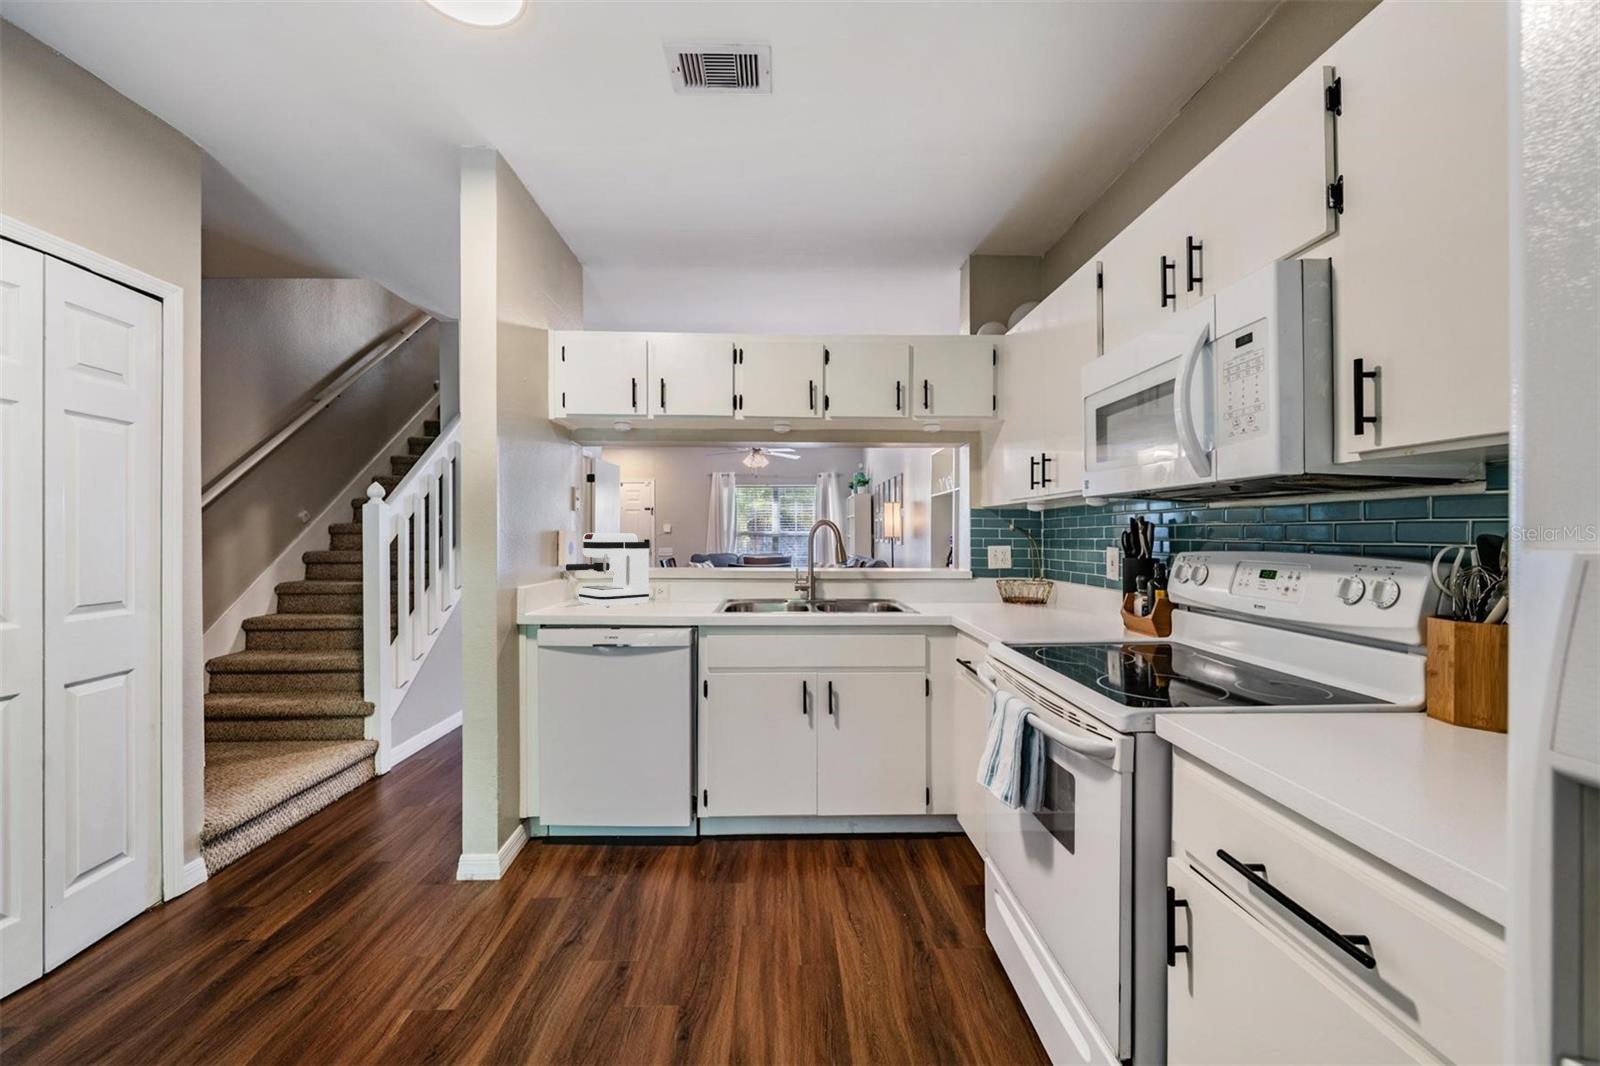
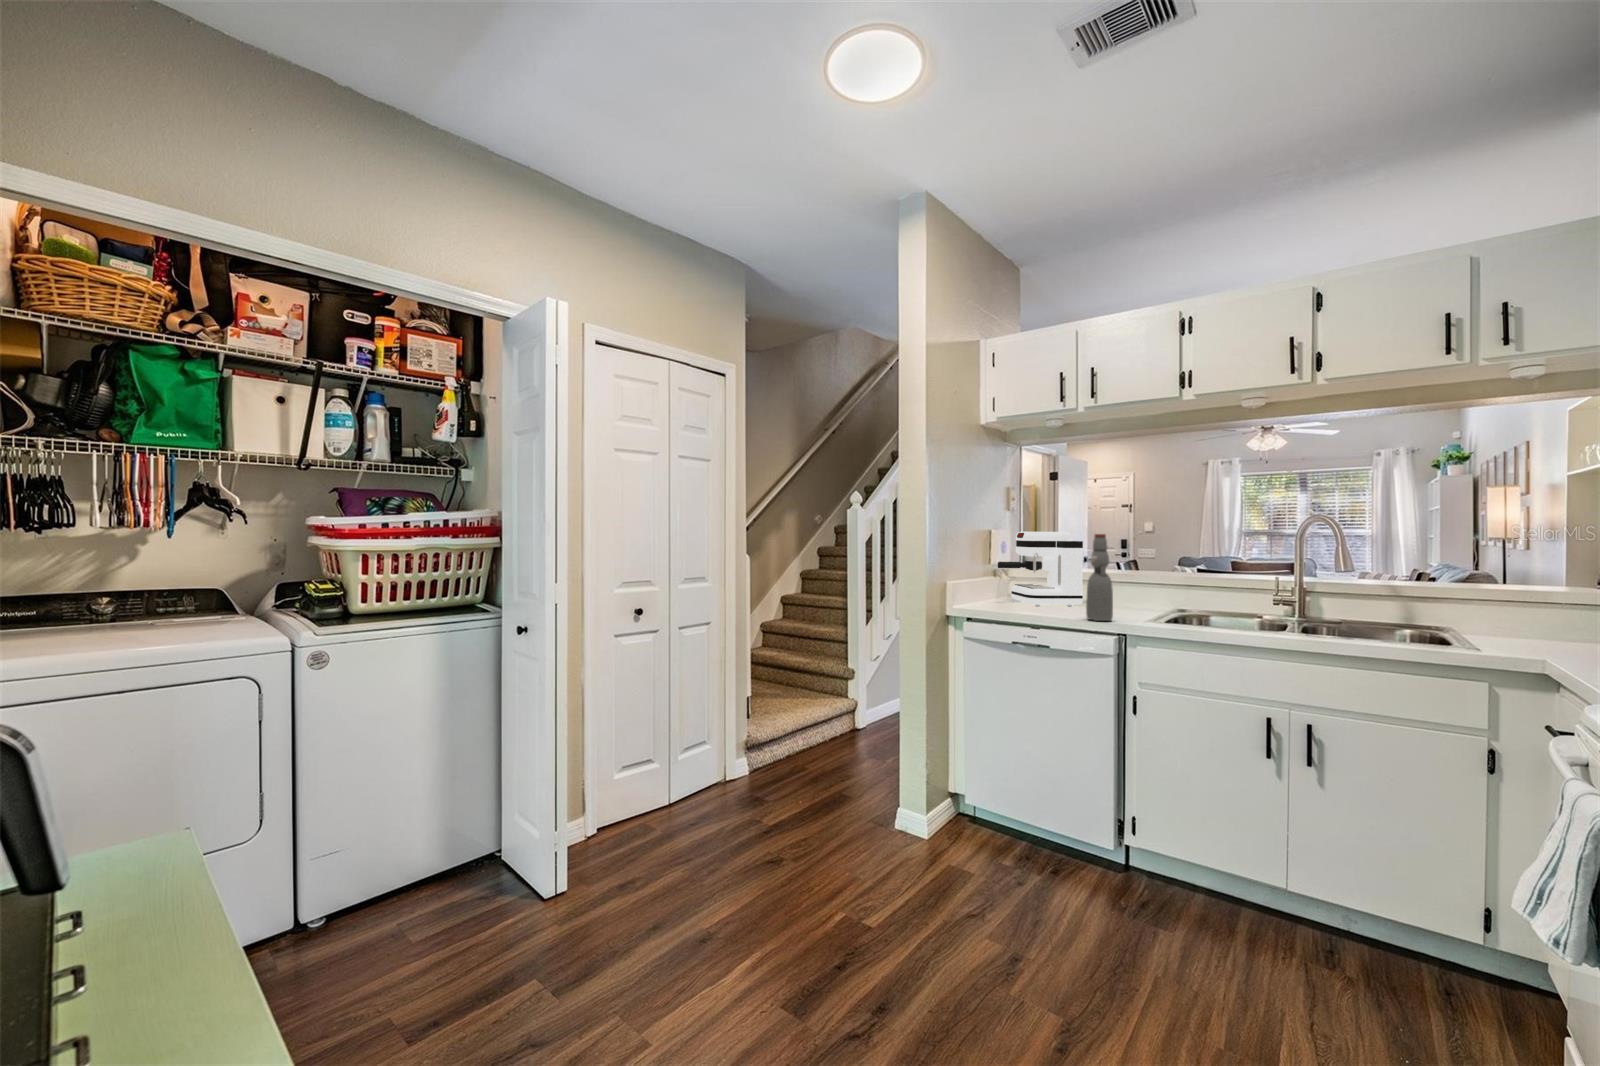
bottle: none [663,535,686,617] -> present [1086,534,1113,621]

